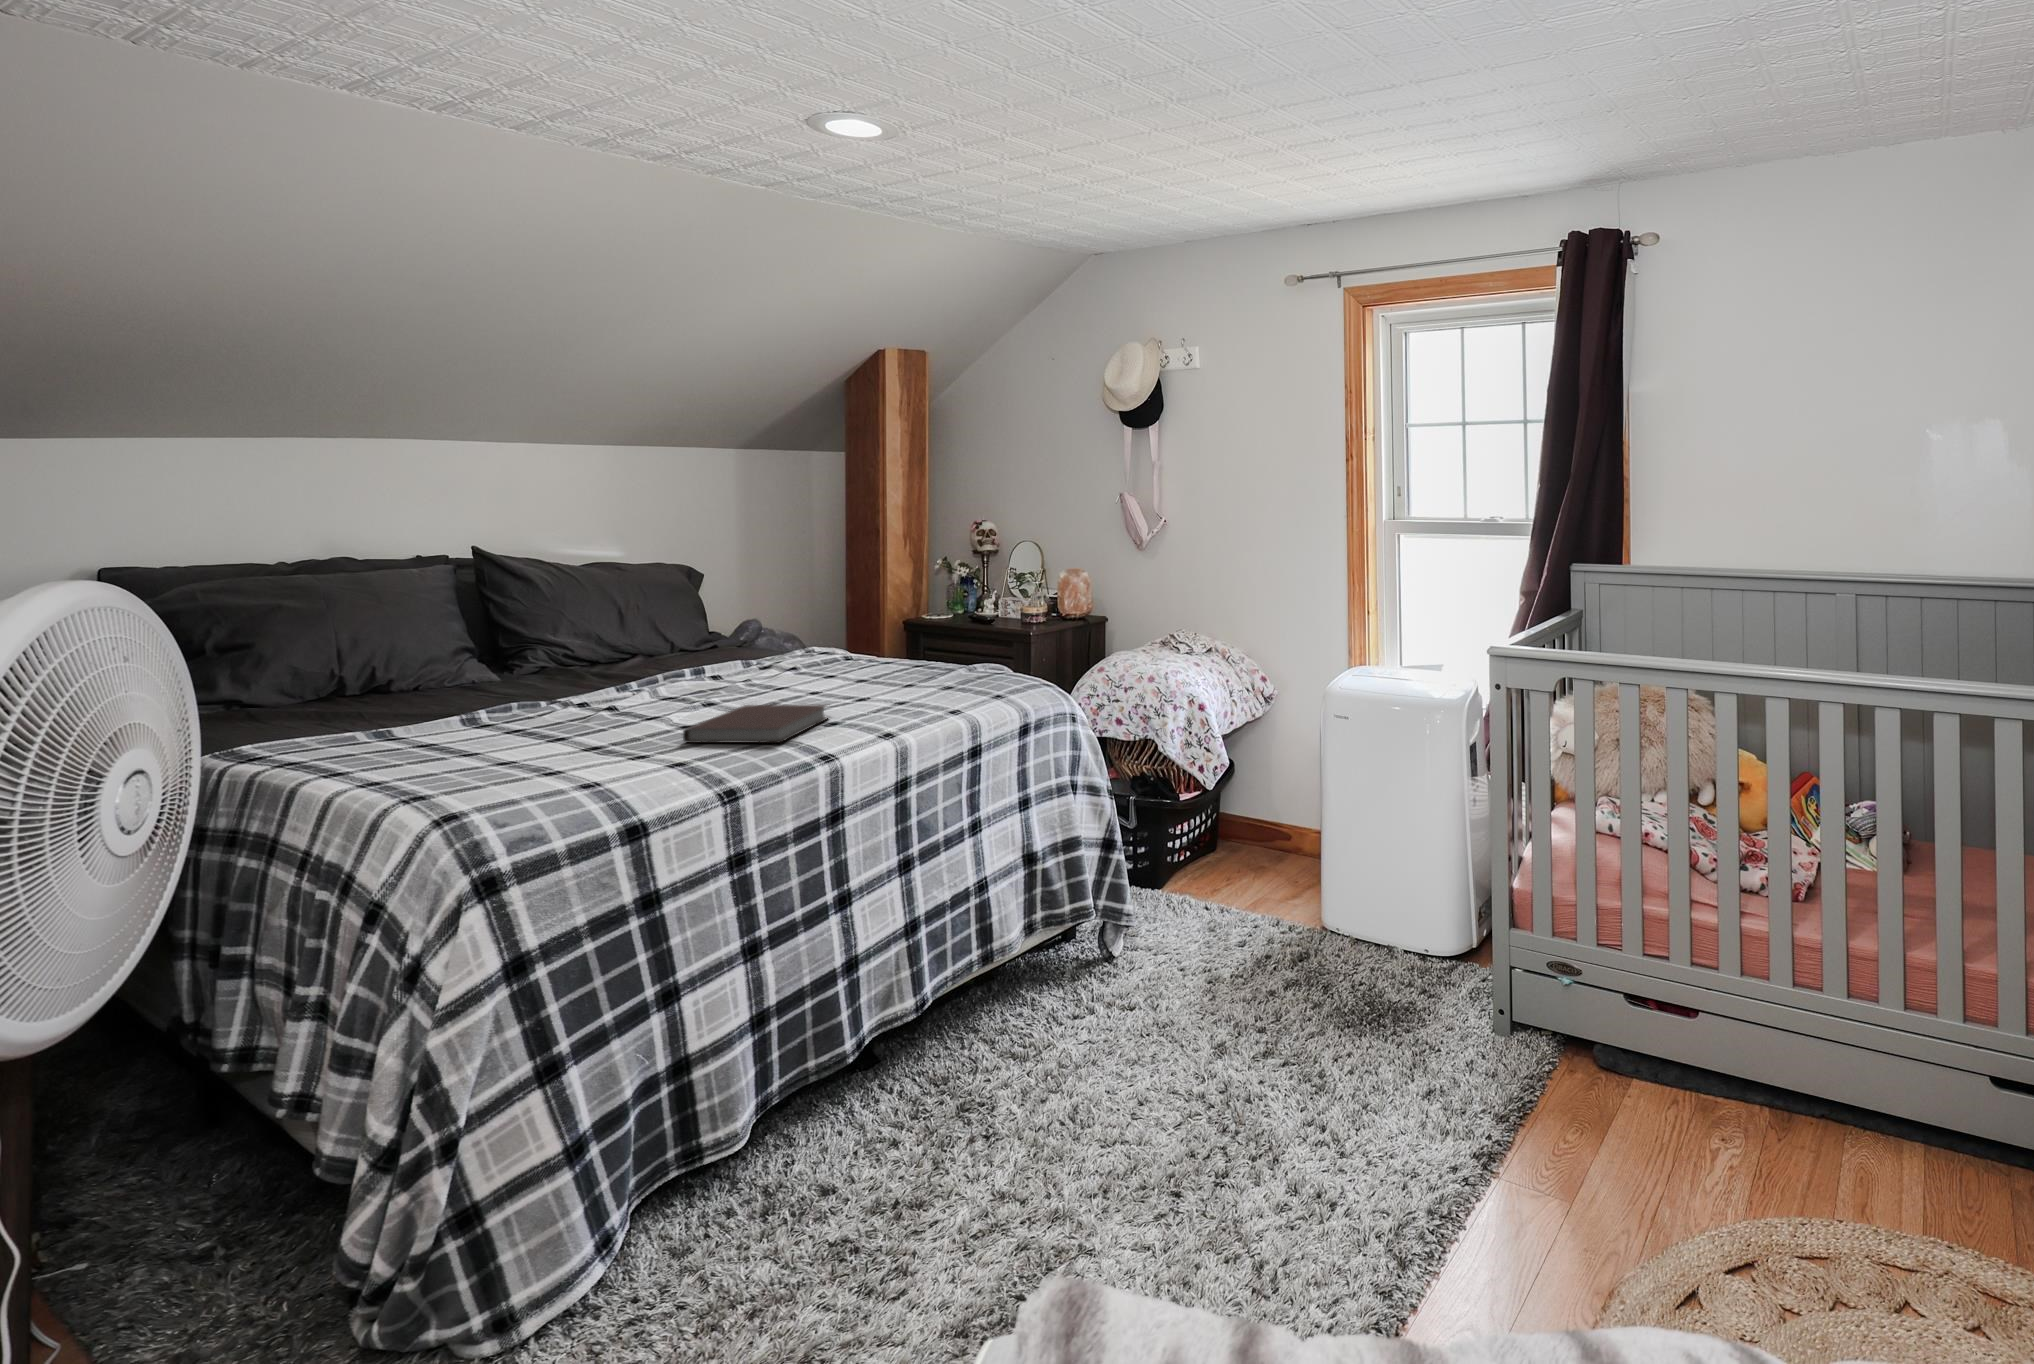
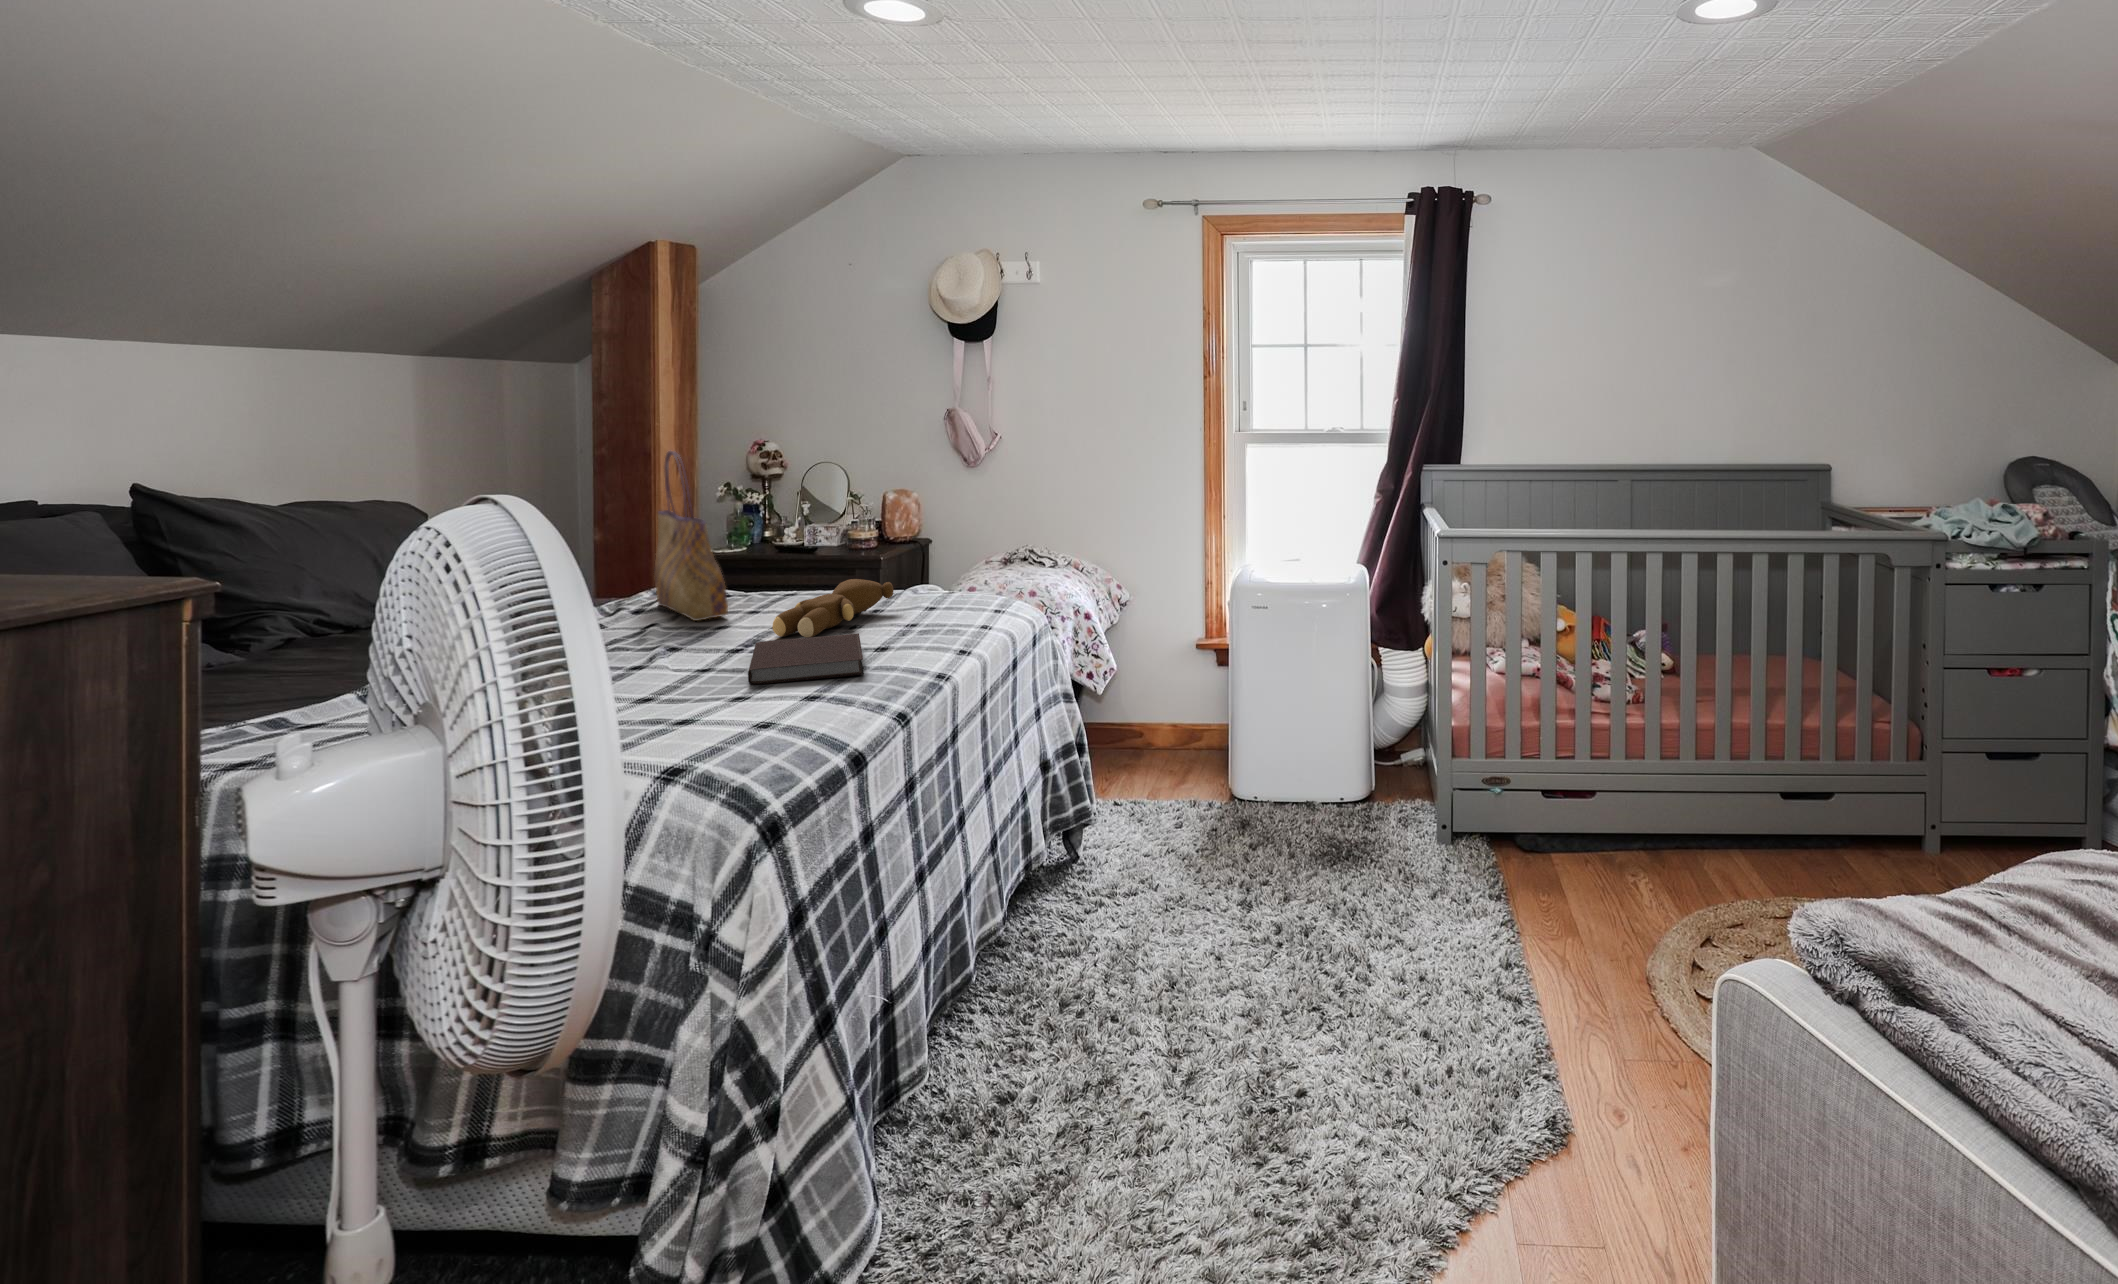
tote bag: none [752,530,794,683] -> present [654,451,728,621]
teddy bear: none [784,654,926,705] -> present [772,579,894,638]

